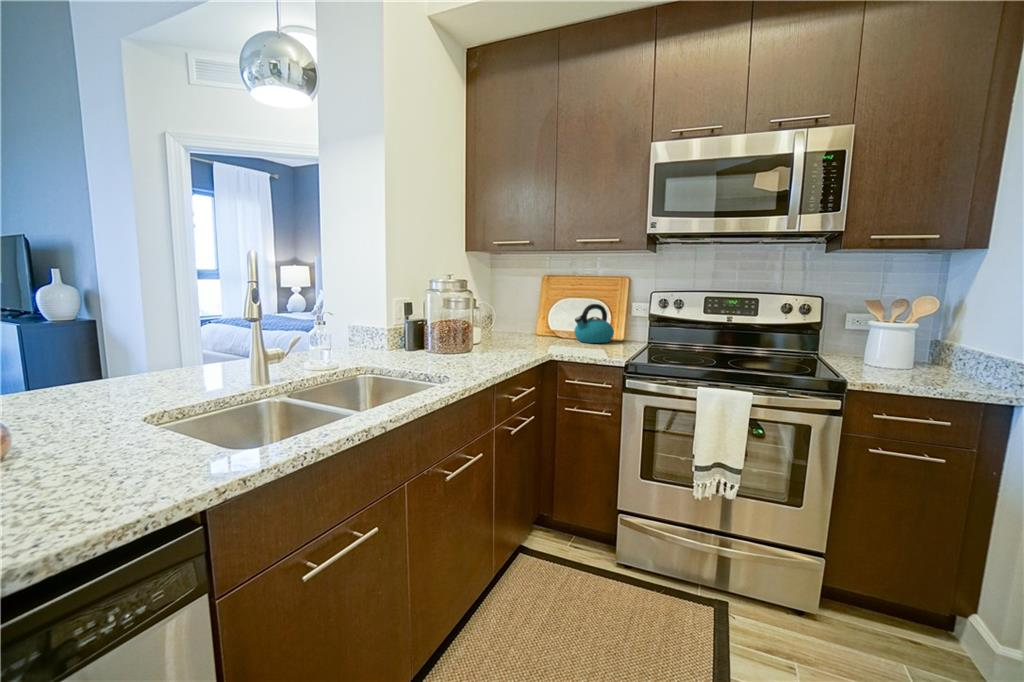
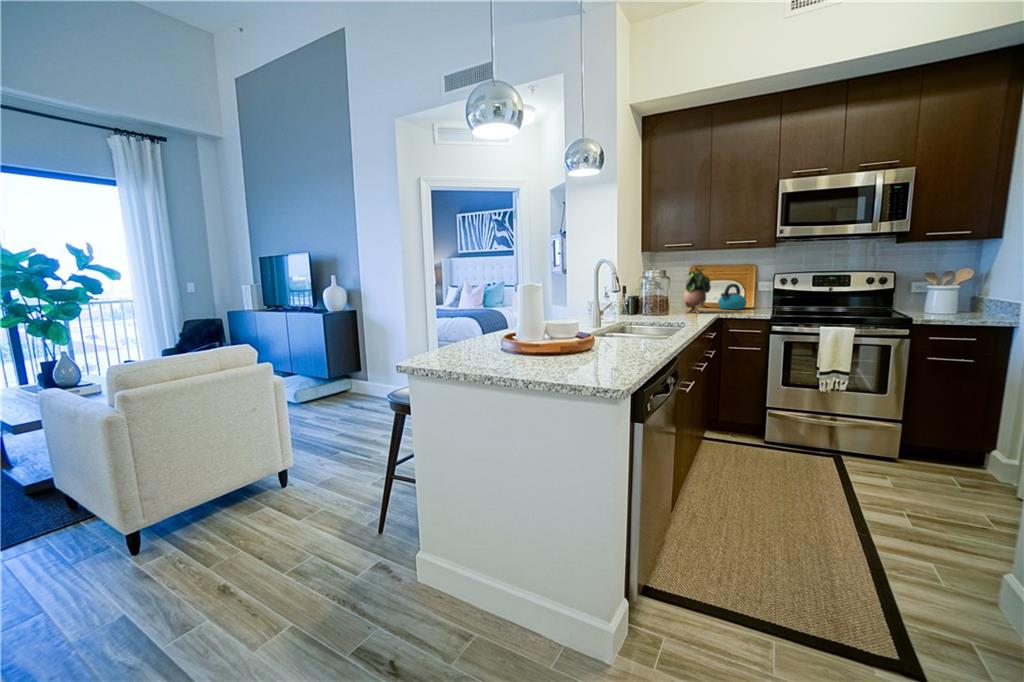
potted plant: none [510,275,549,350] -> present [683,267,711,313]

